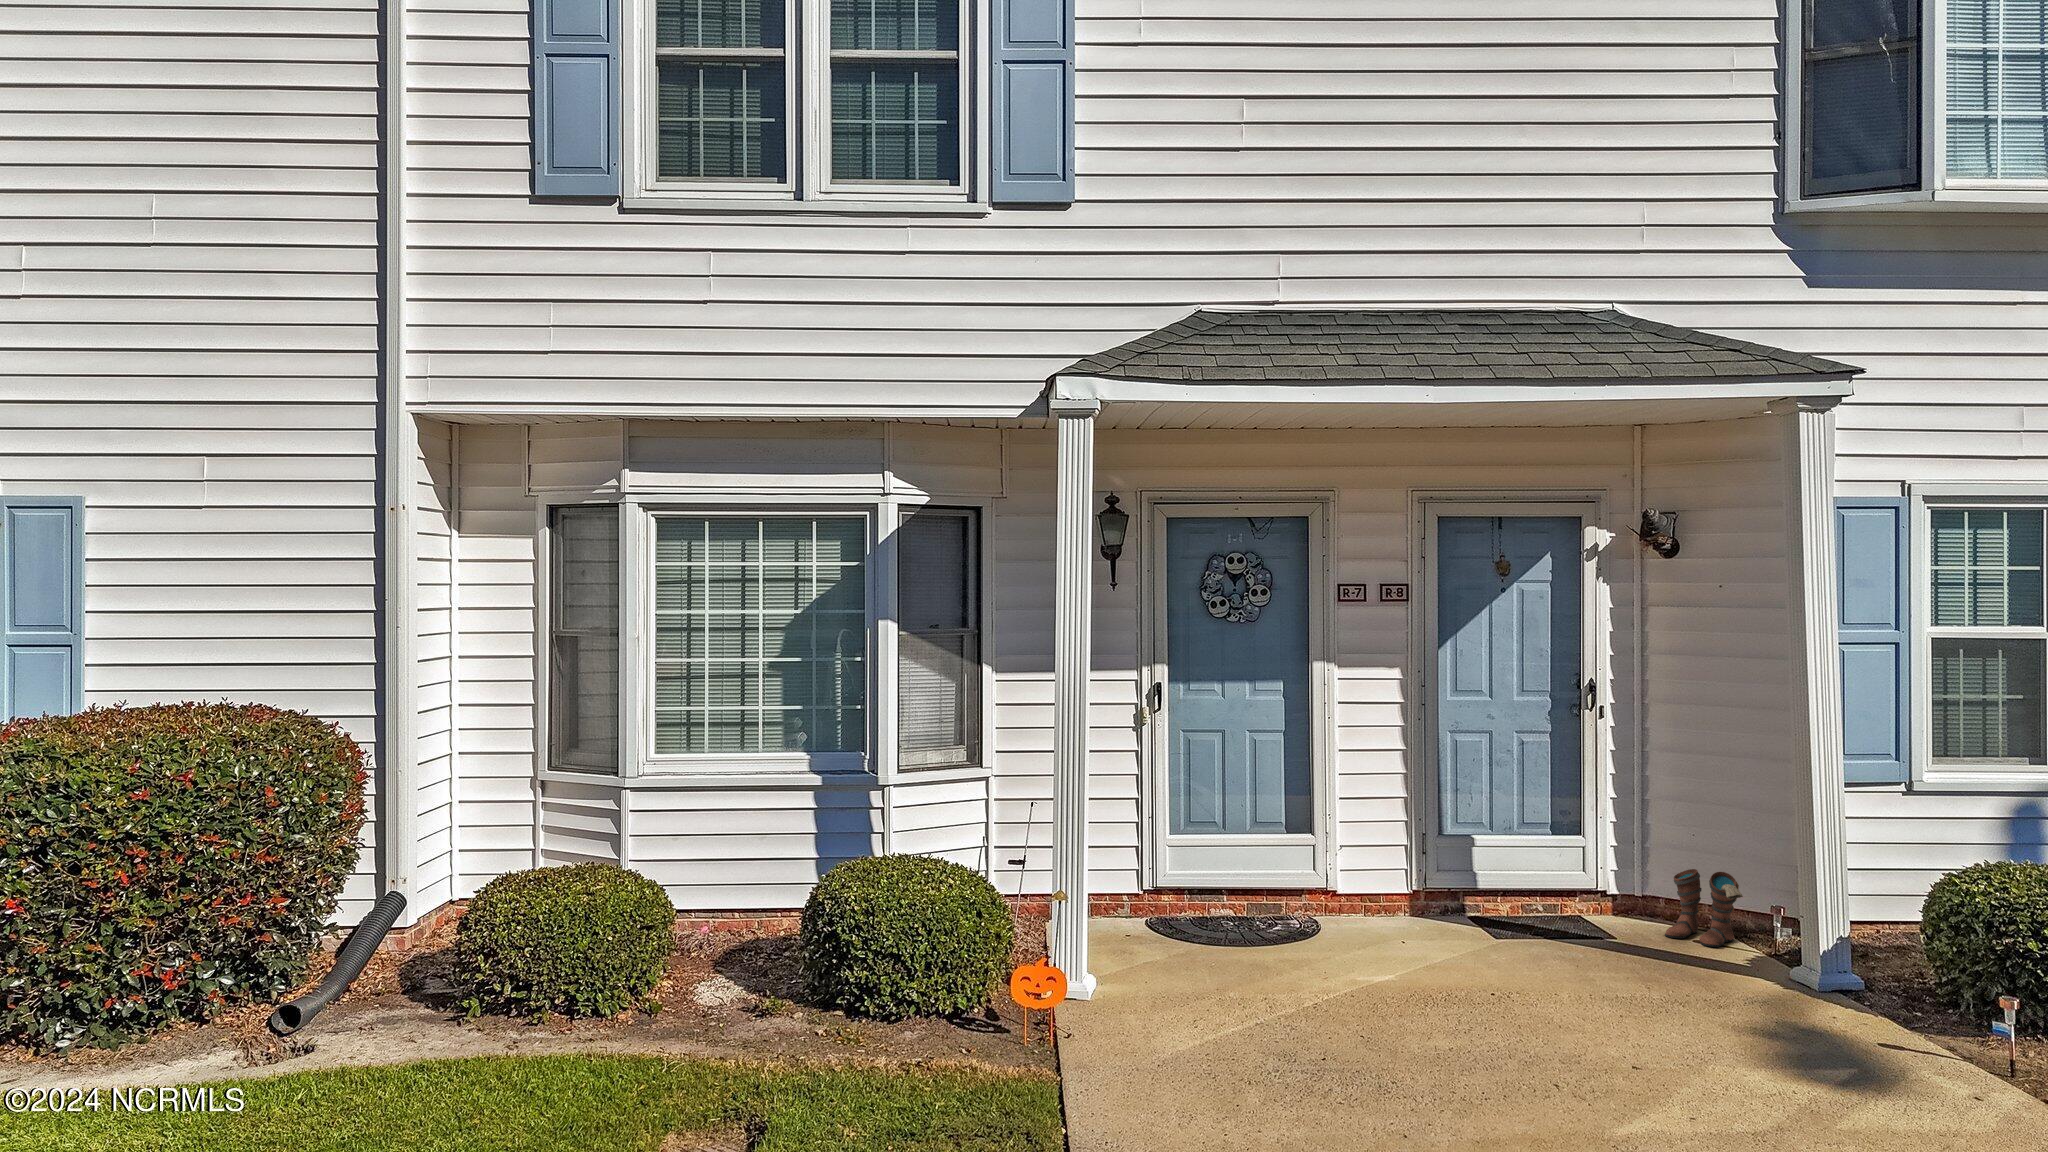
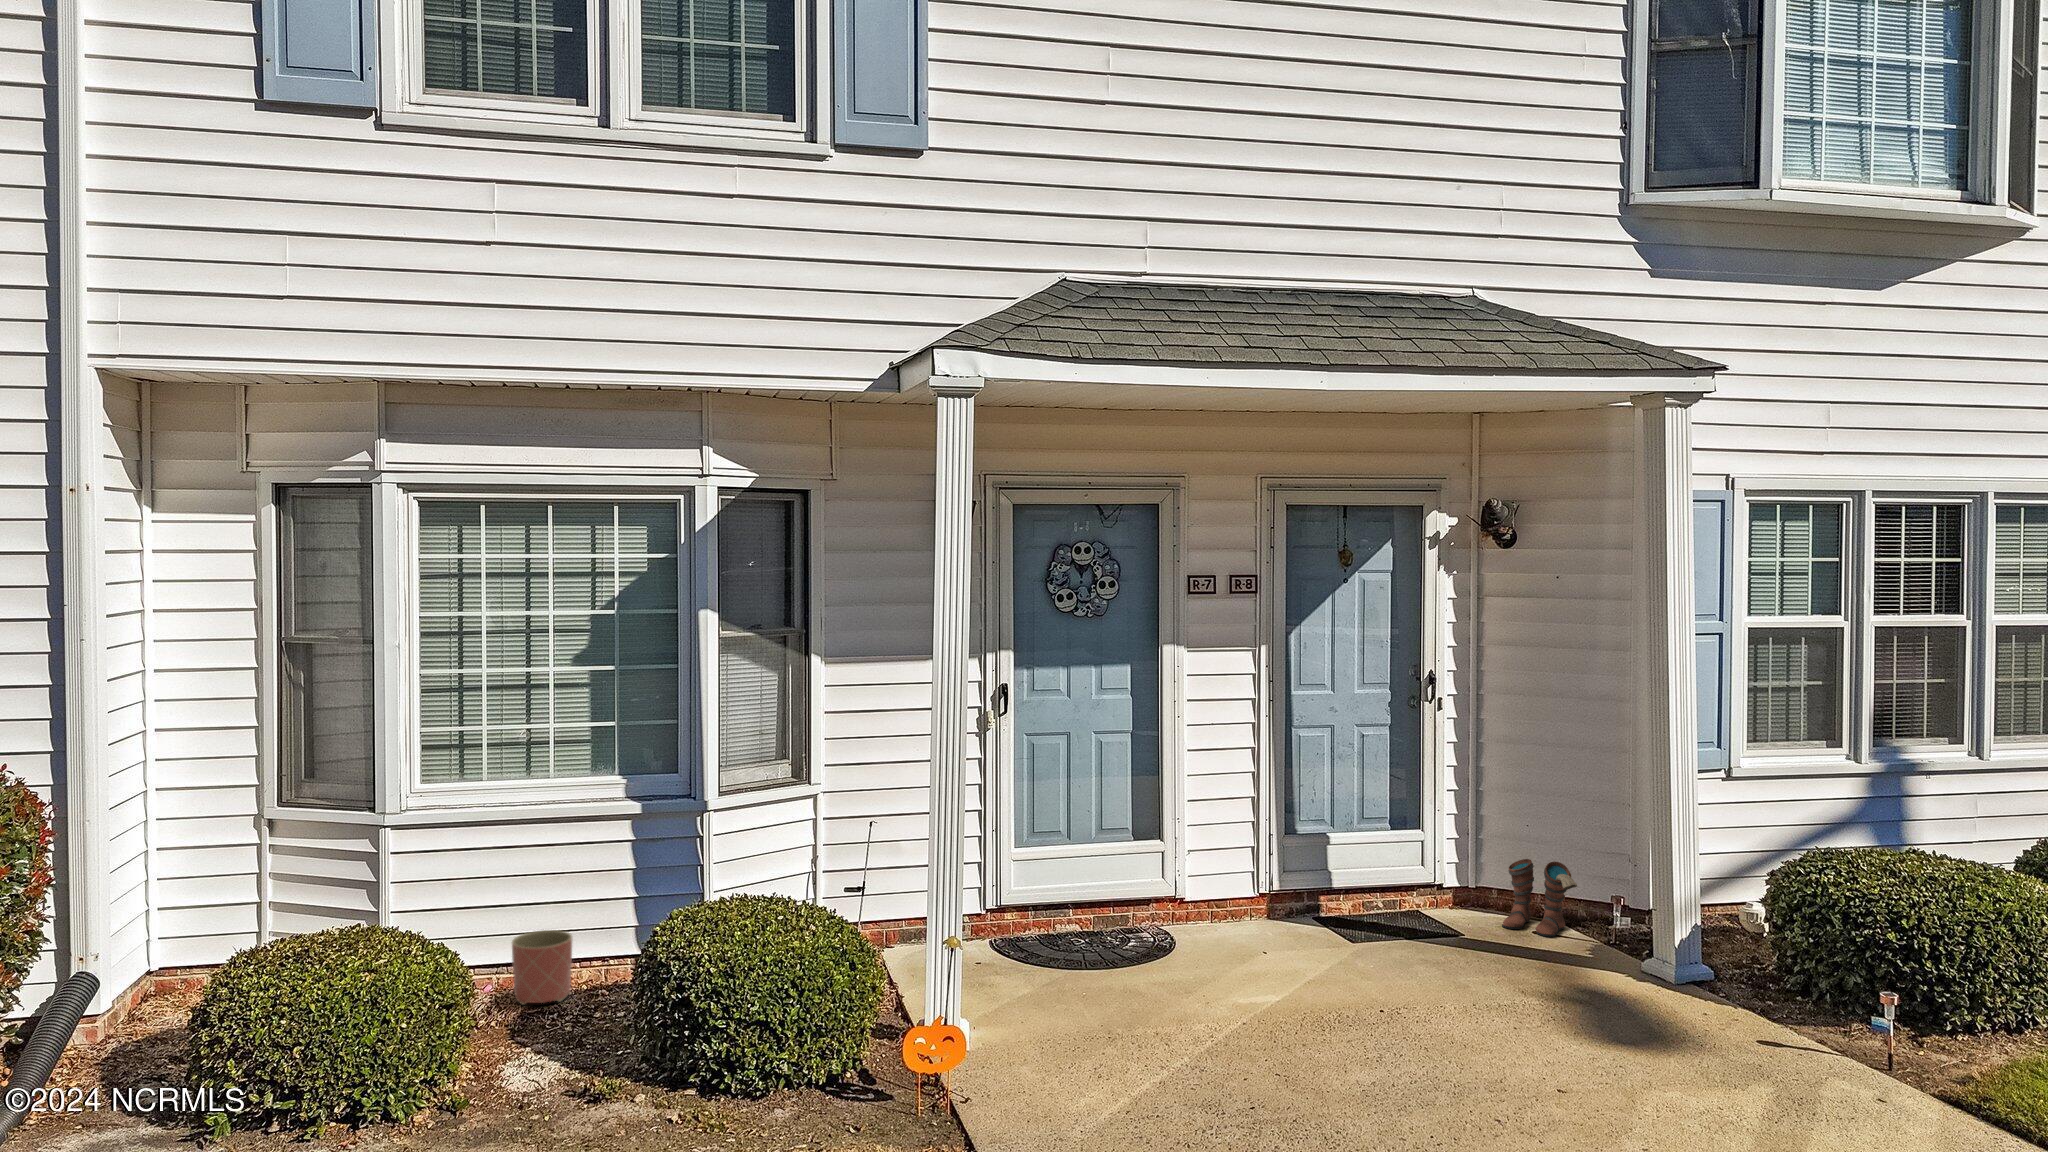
planter: none [720,882,770,943] -> present [512,930,572,1005]

